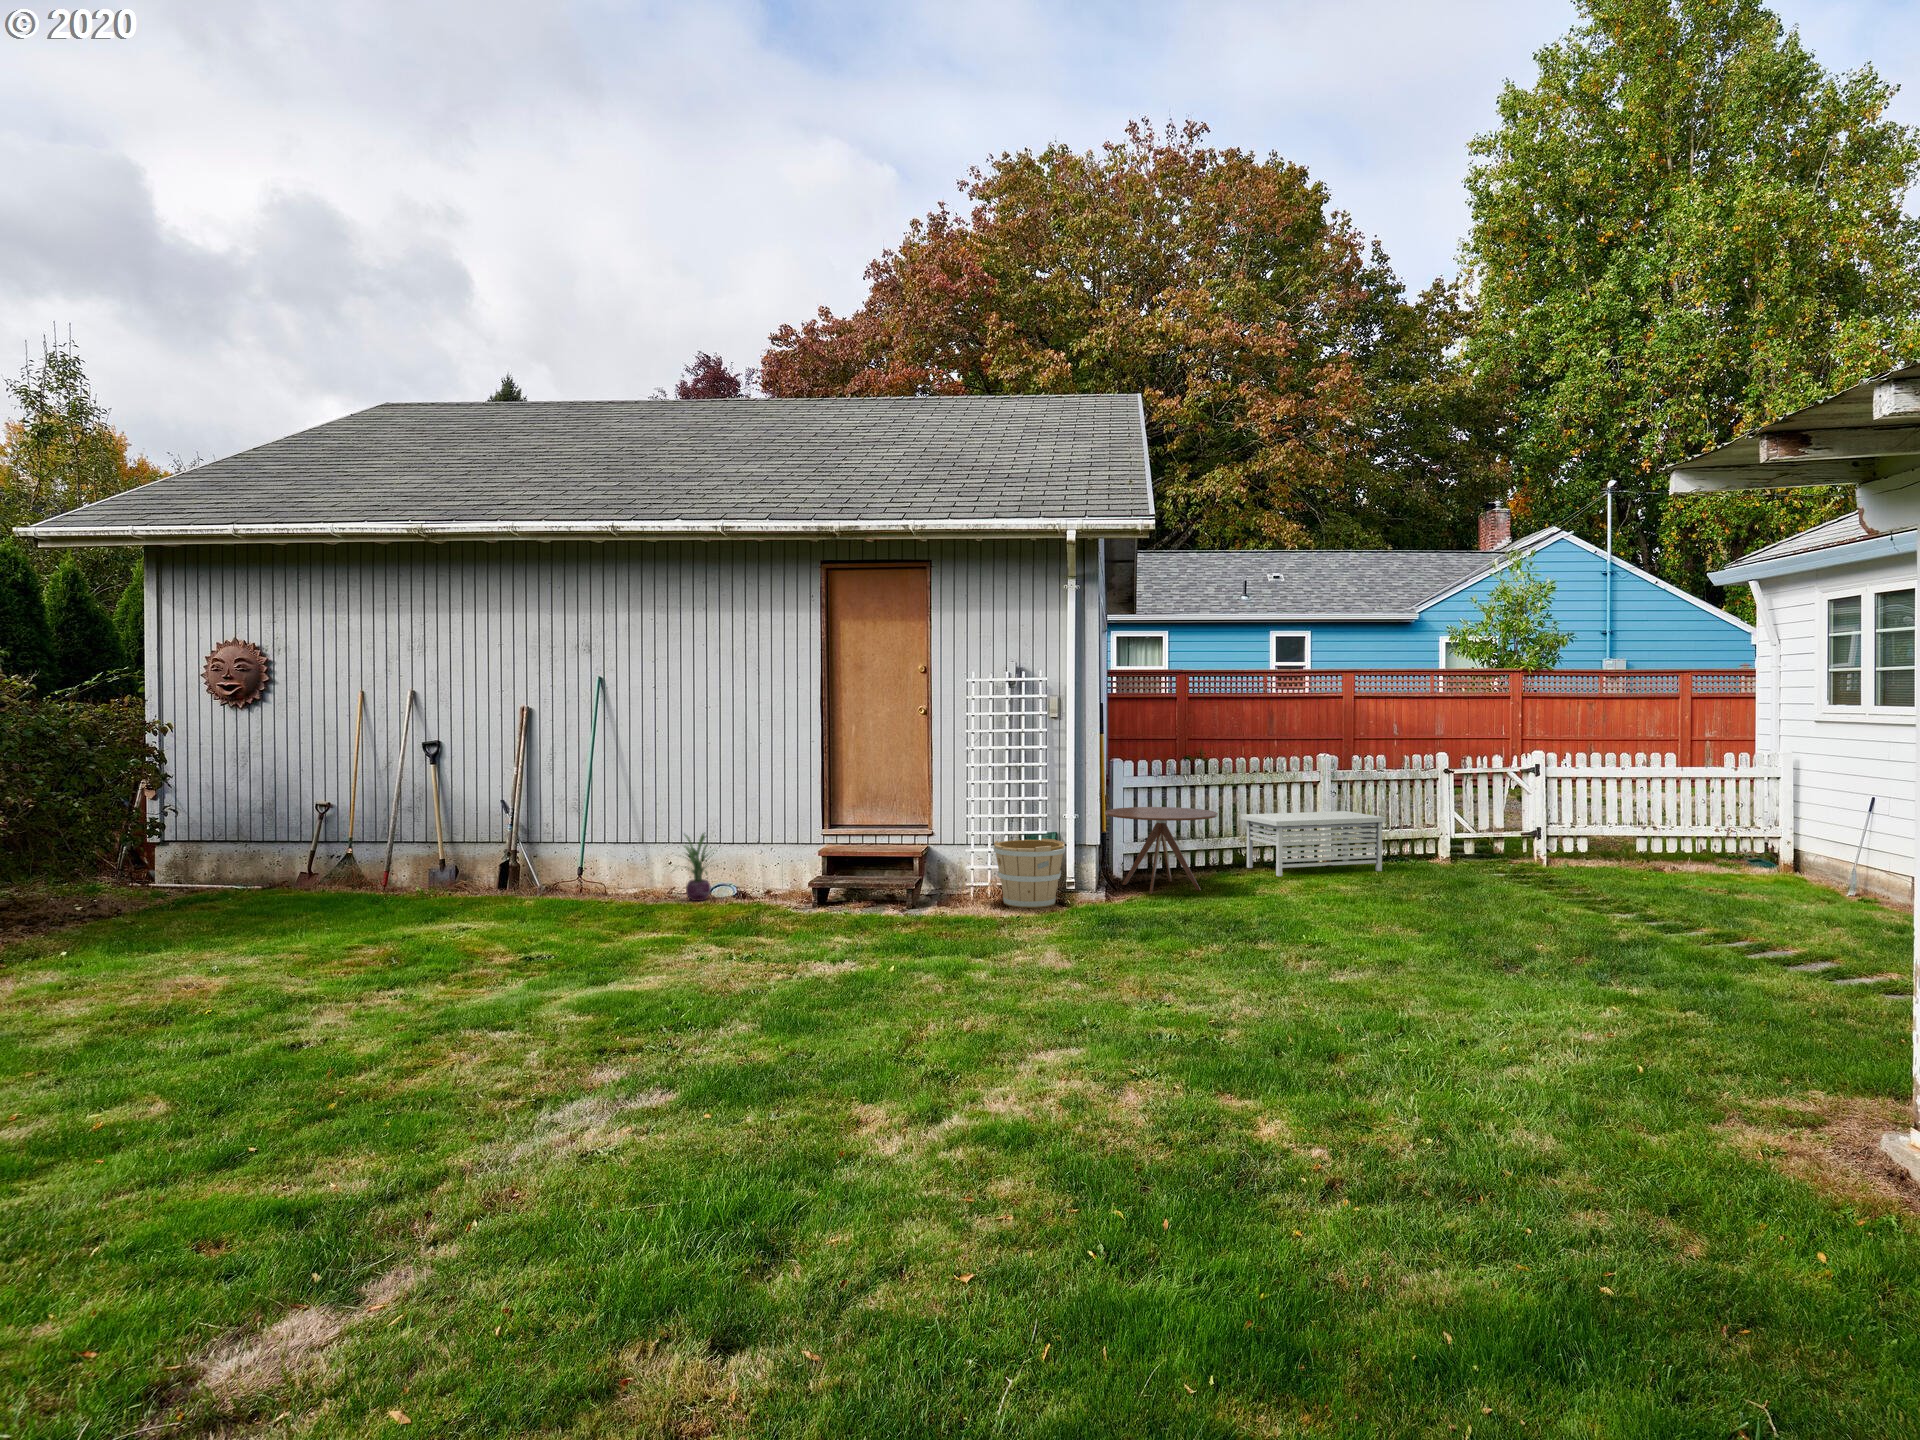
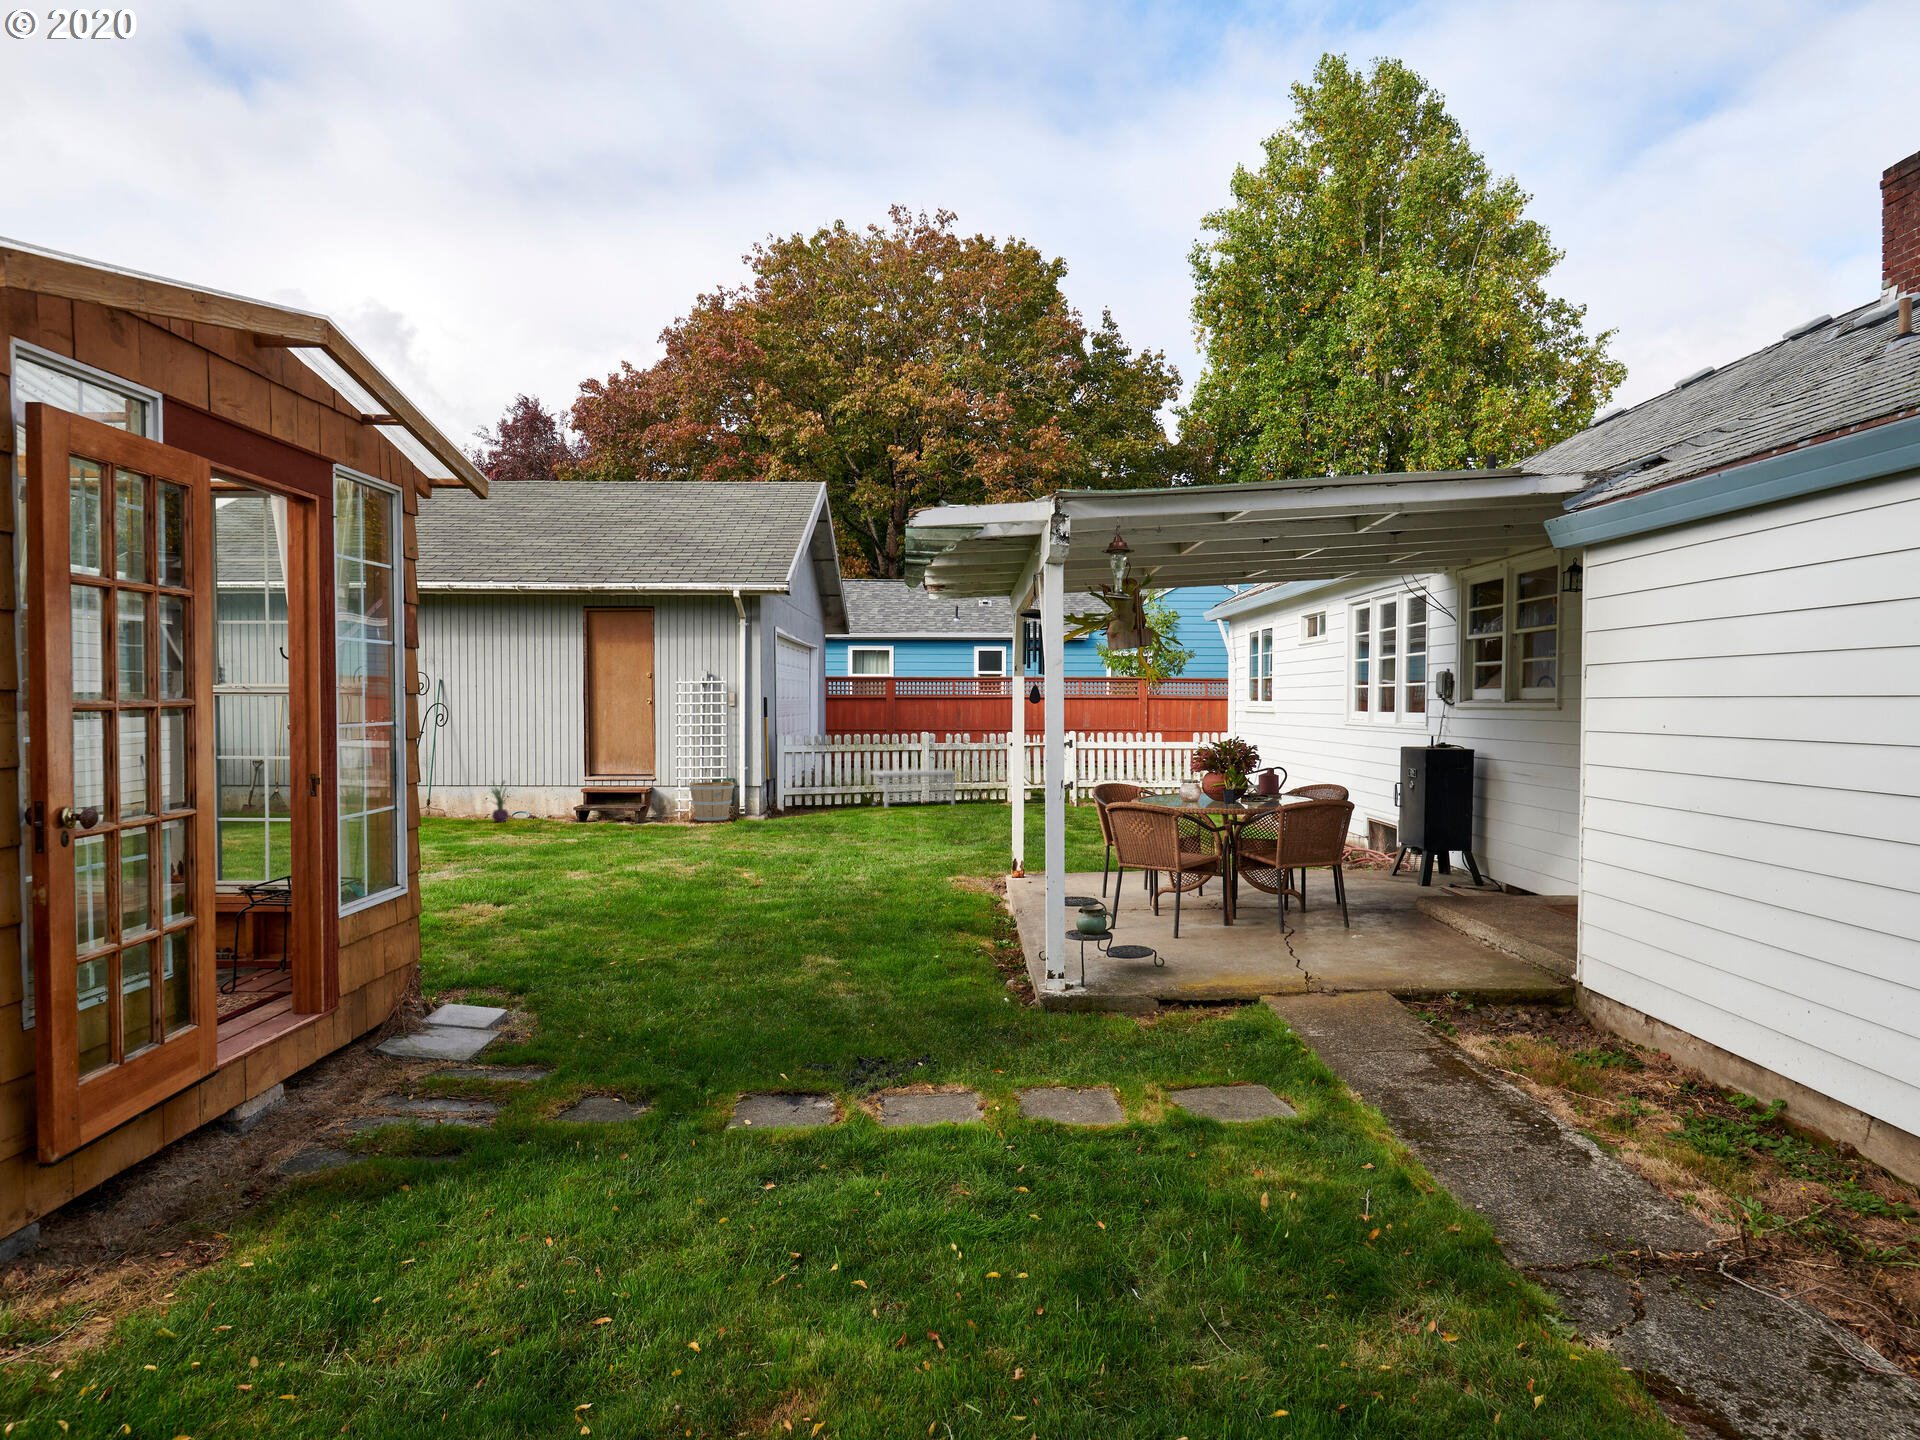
round table: present [1105,807,1218,894] -> none [768,764,838,815]

